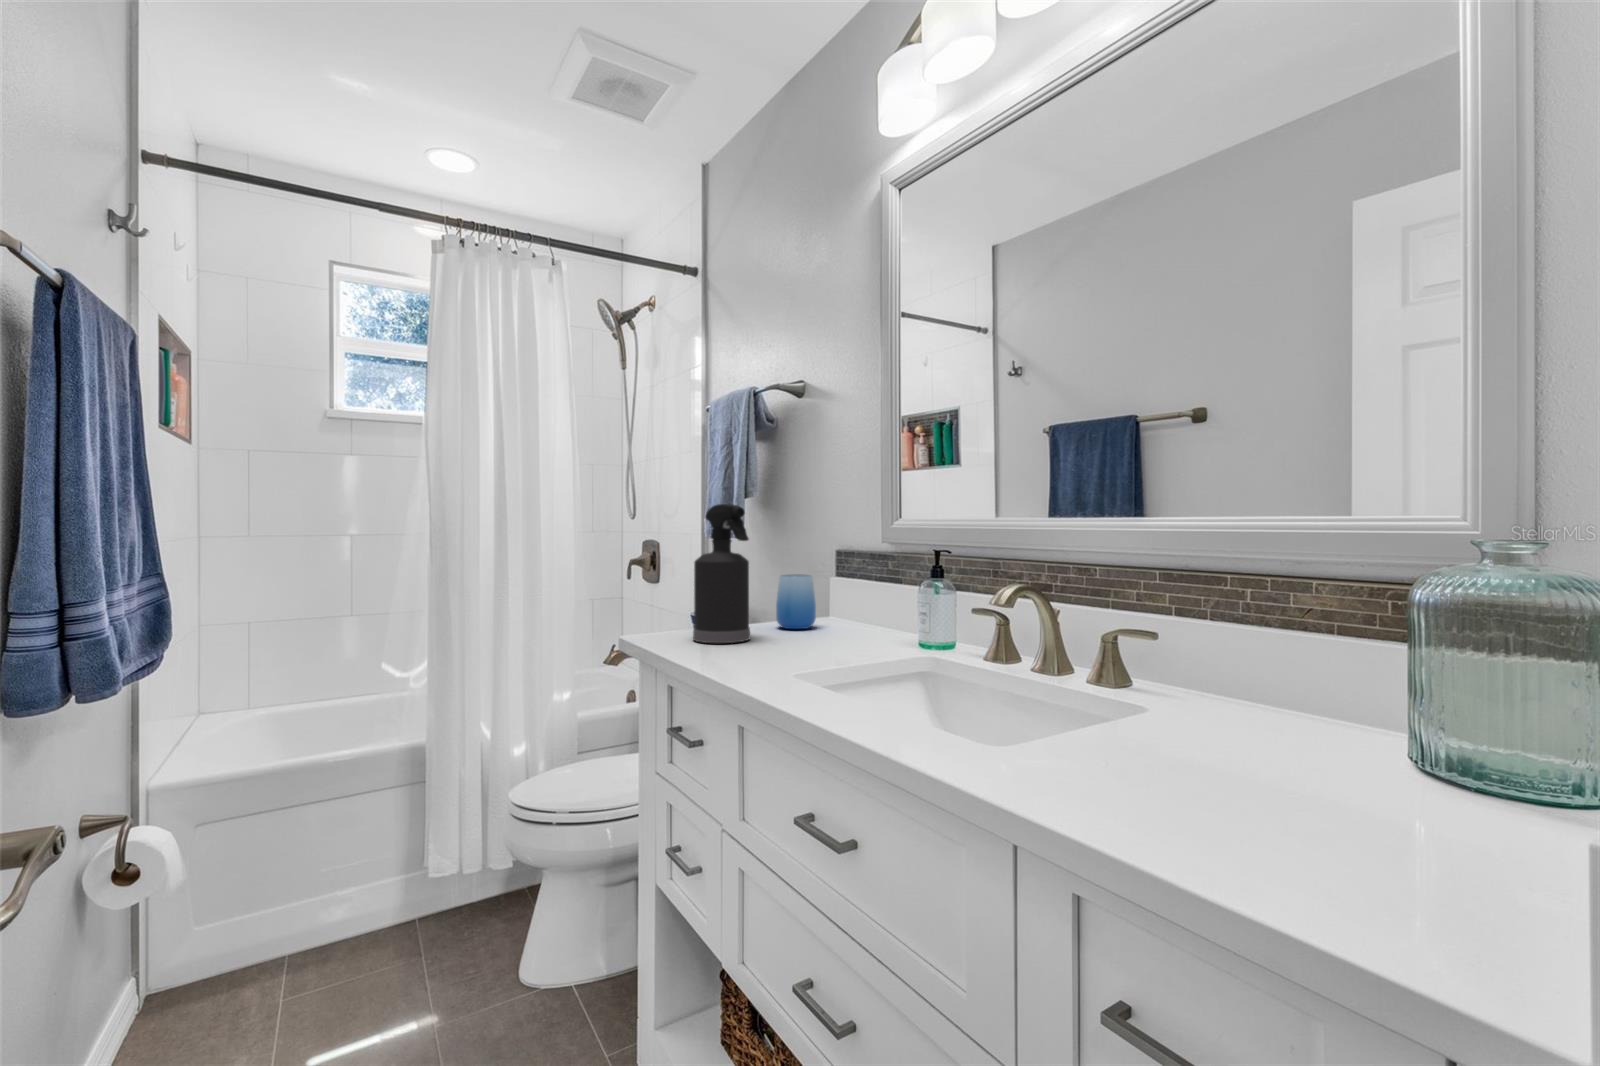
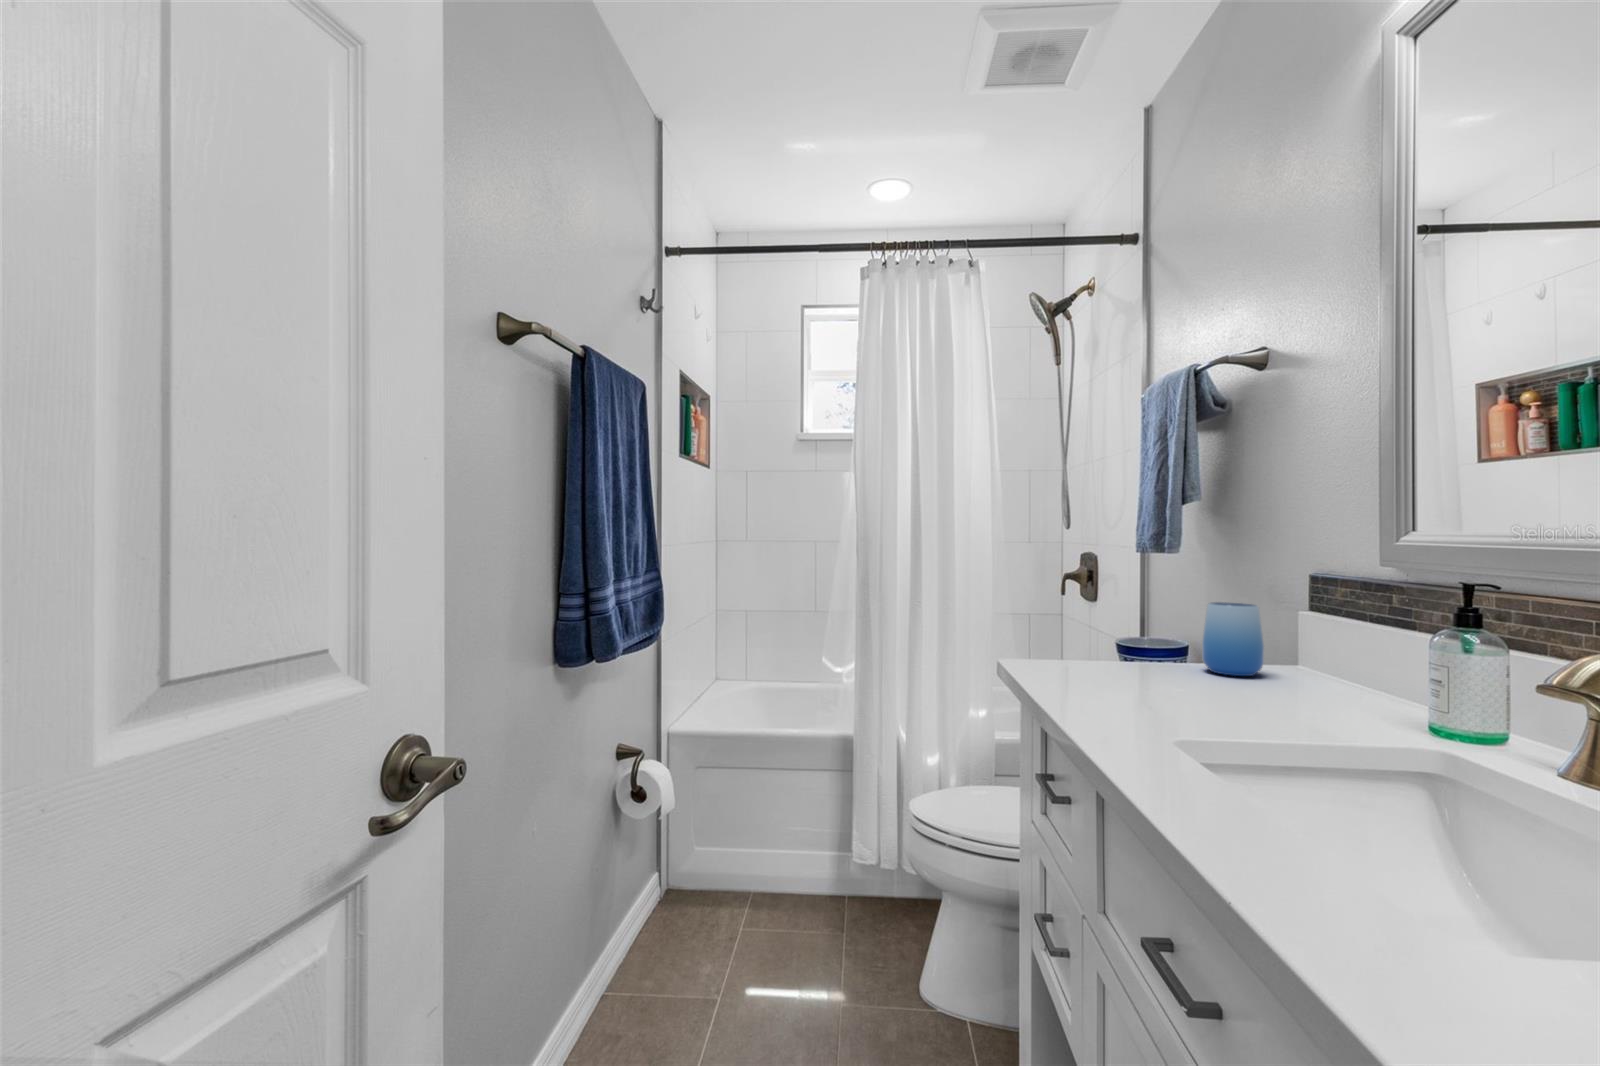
spray bottle: present [693,504,750,643] -> none [1079,513,1154,684]

